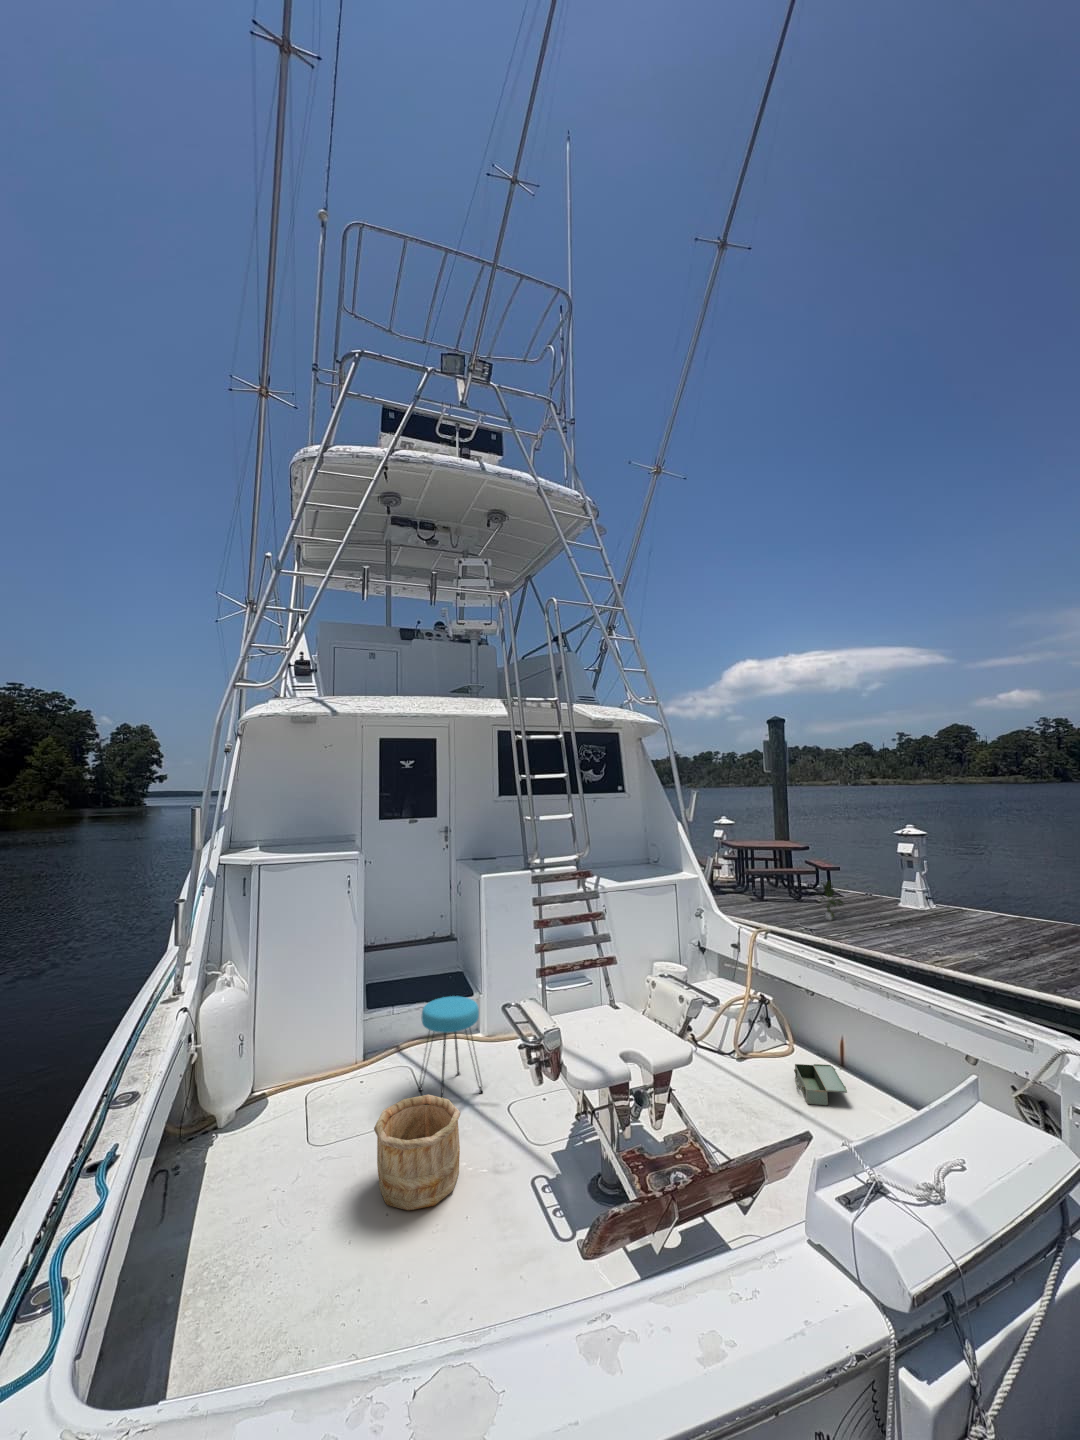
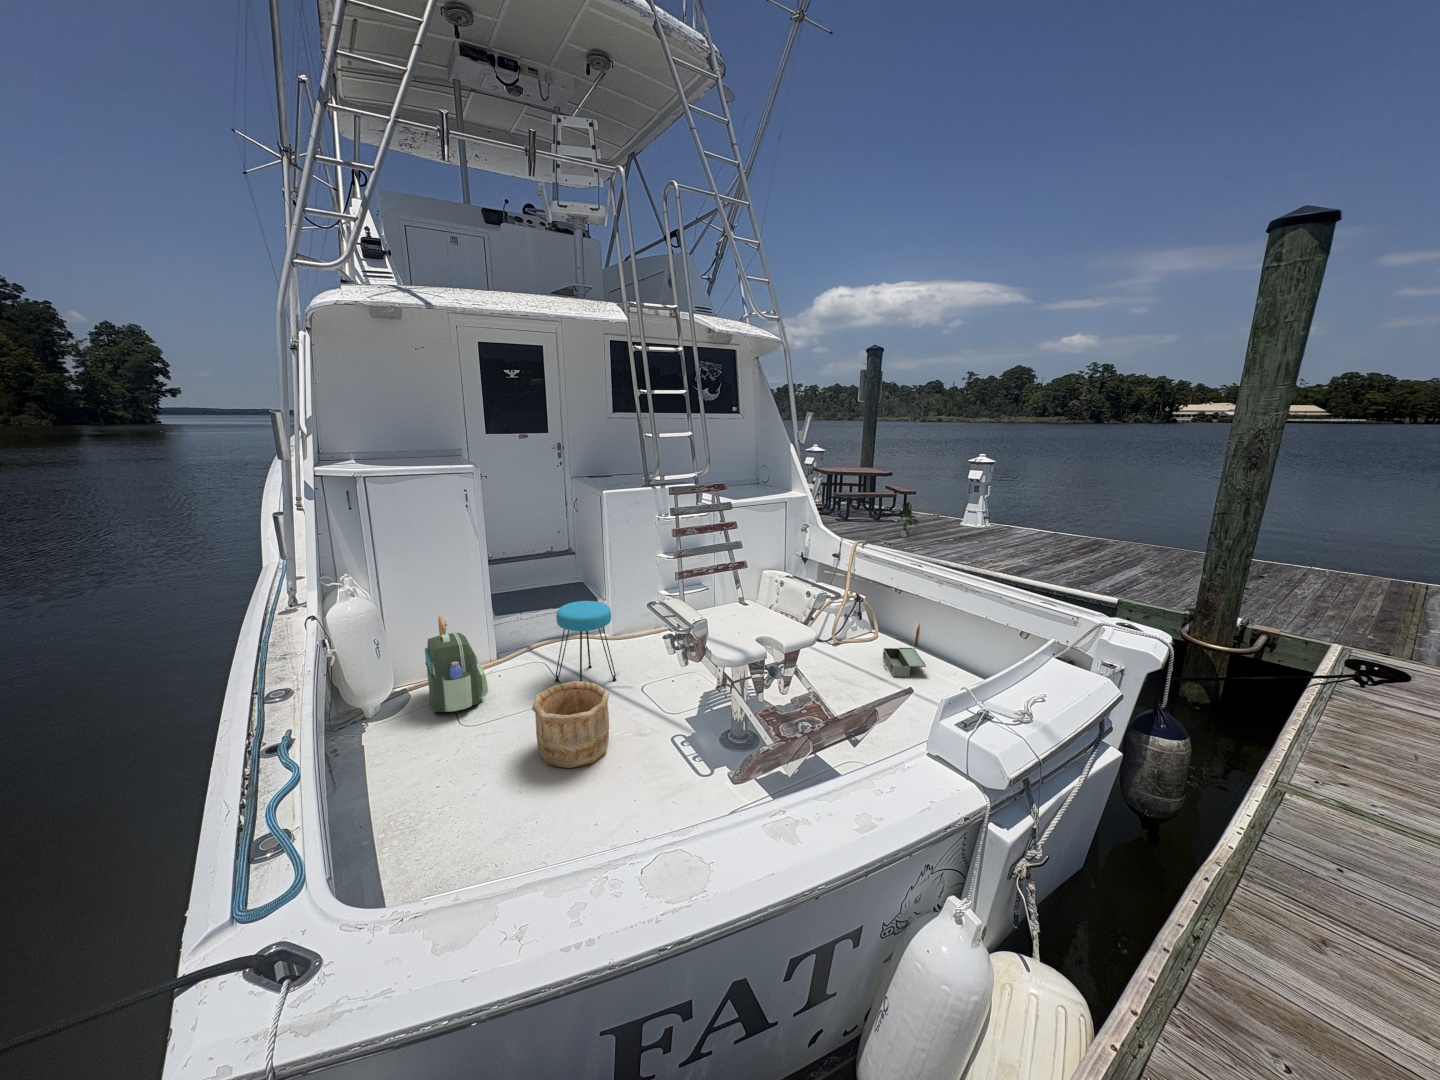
backpack: none [286,1009,345,1124] -> present [425,615,488,712]

